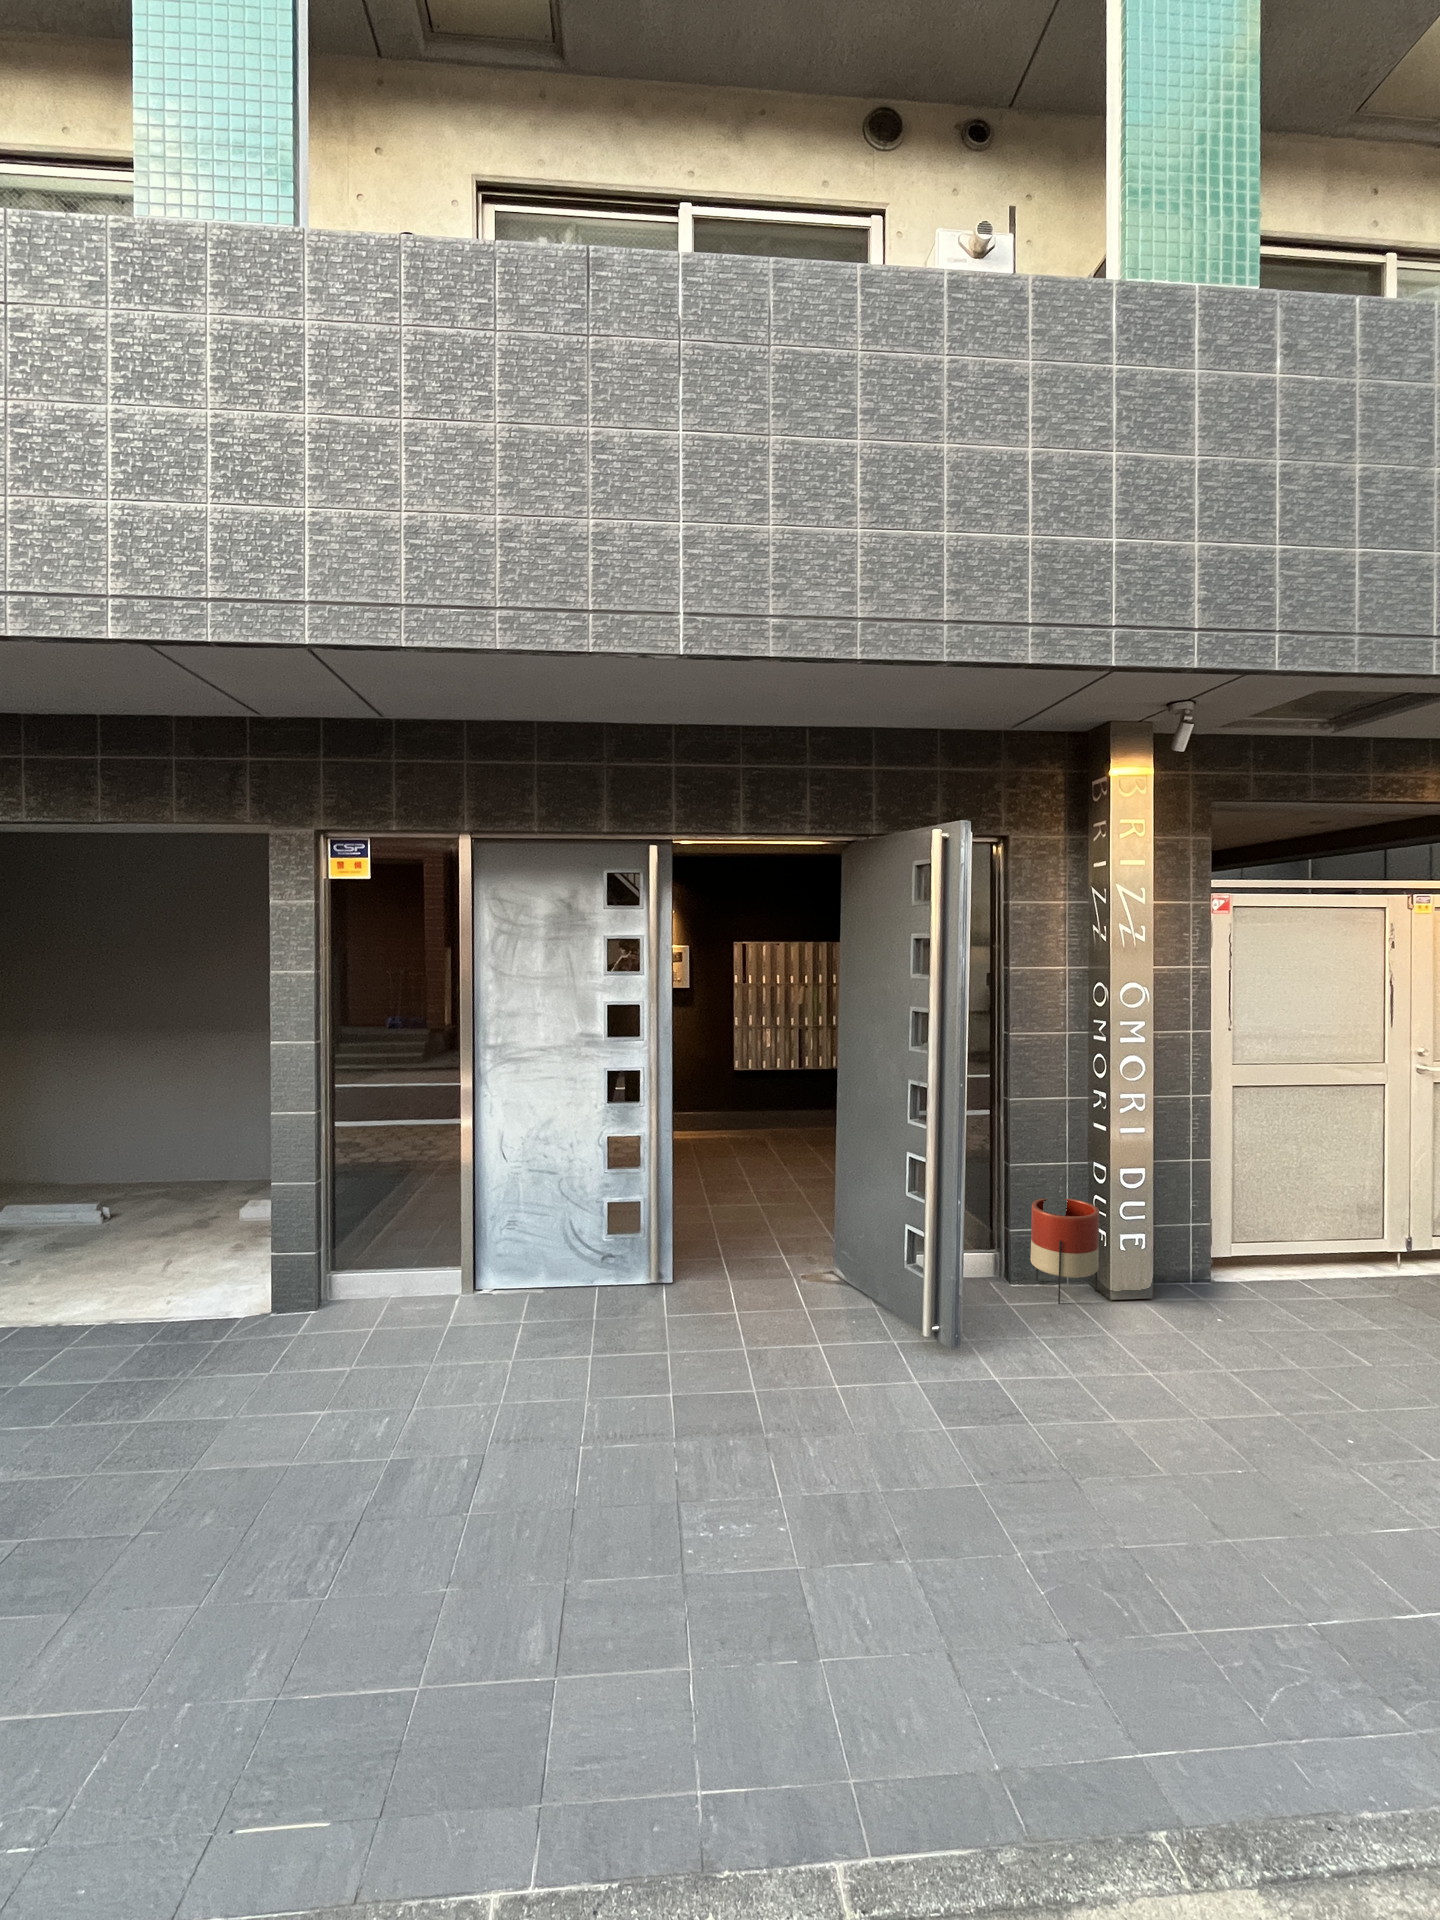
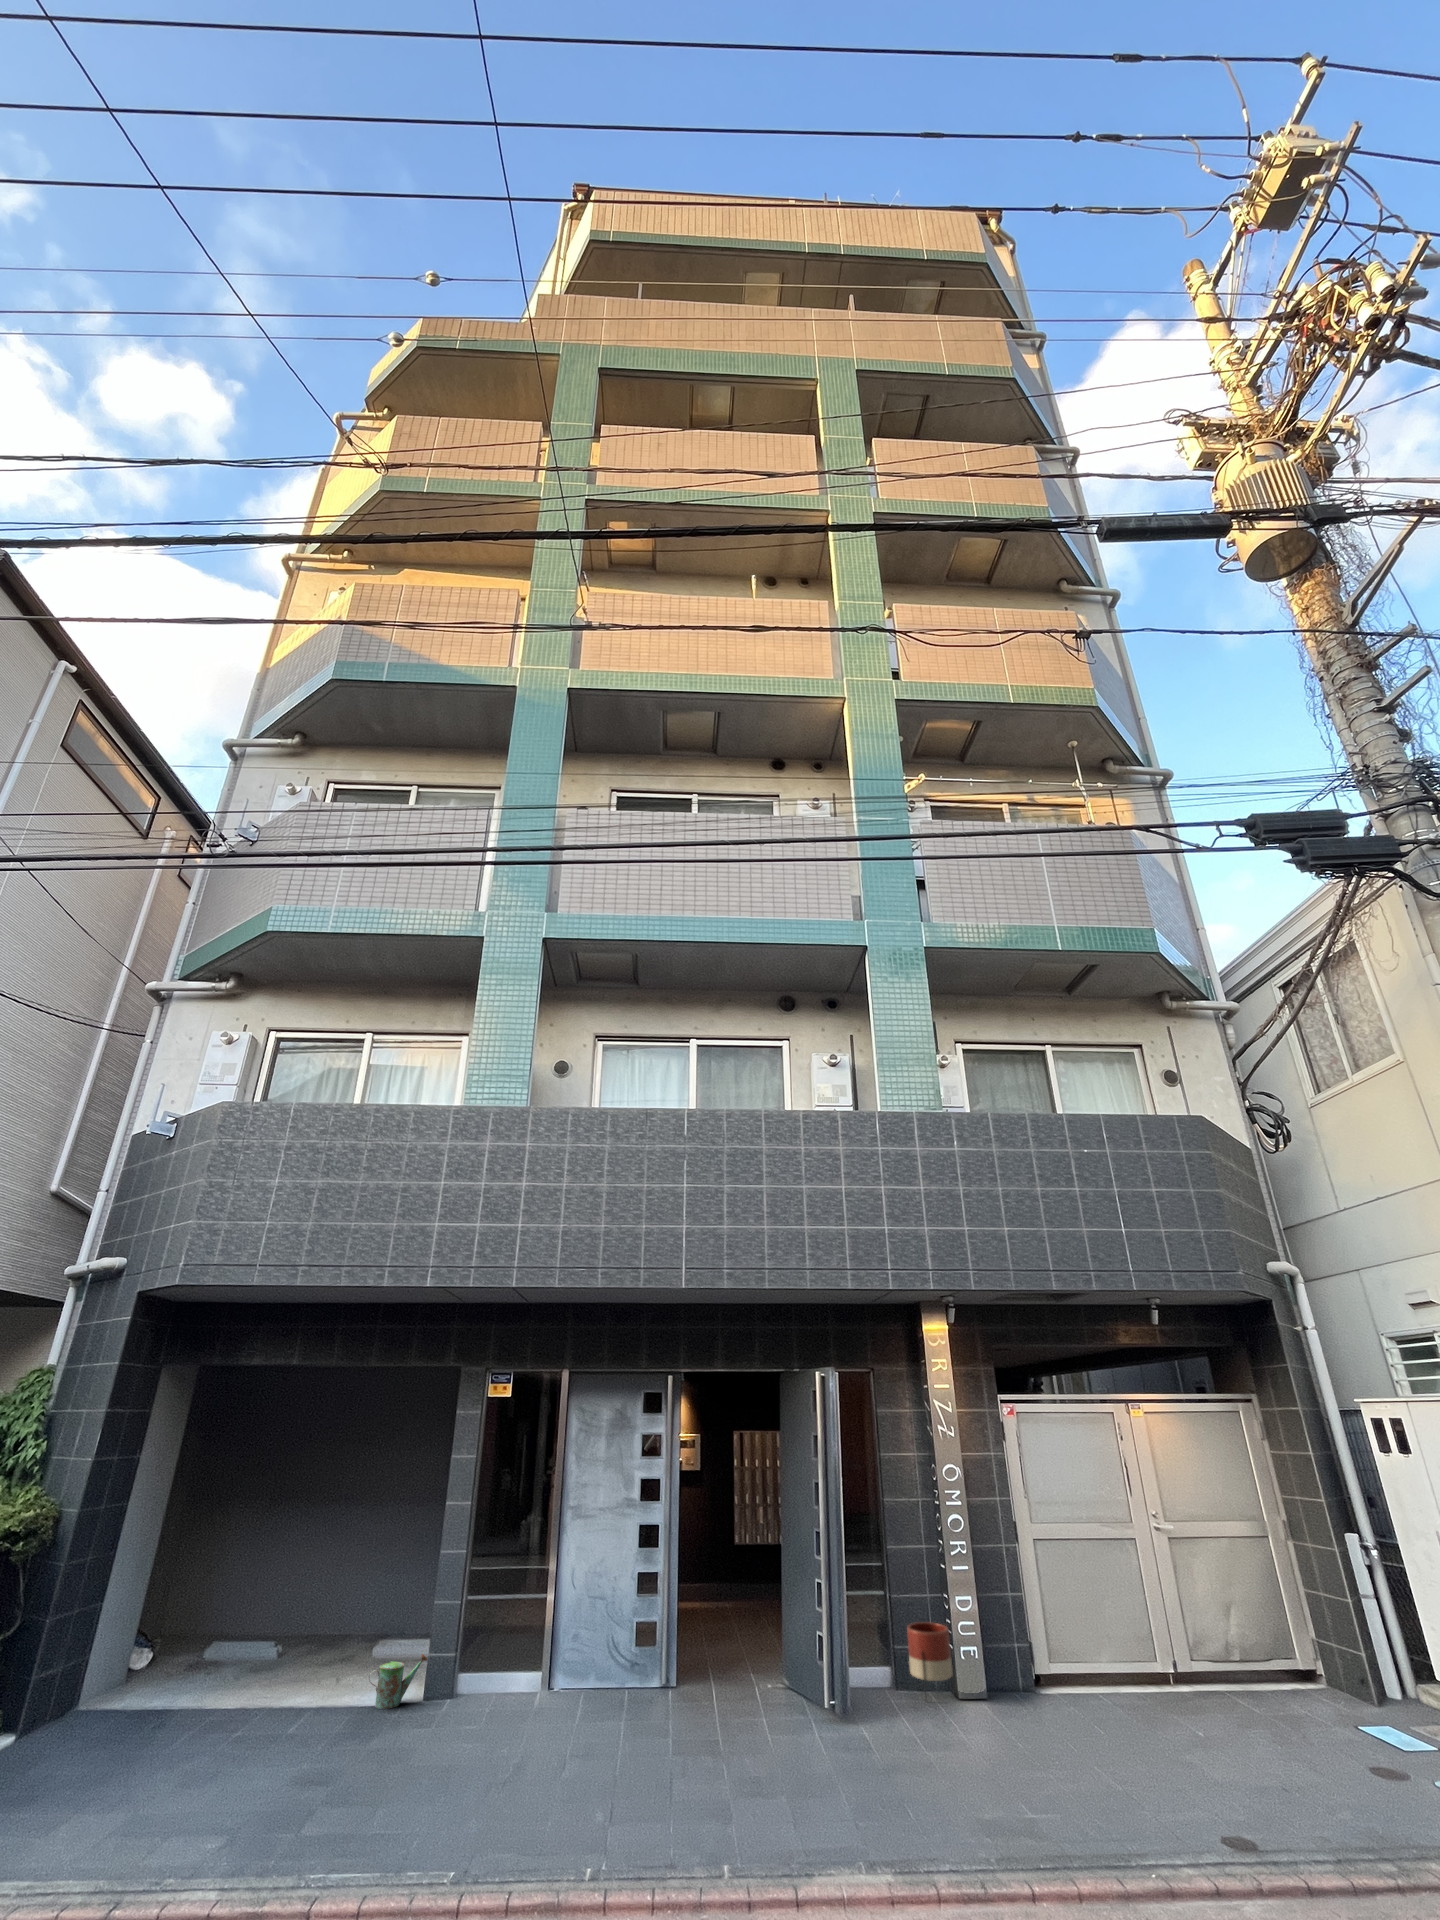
watering can: none [173,1253,273,1330] -> present [369,1654,428,1709]

